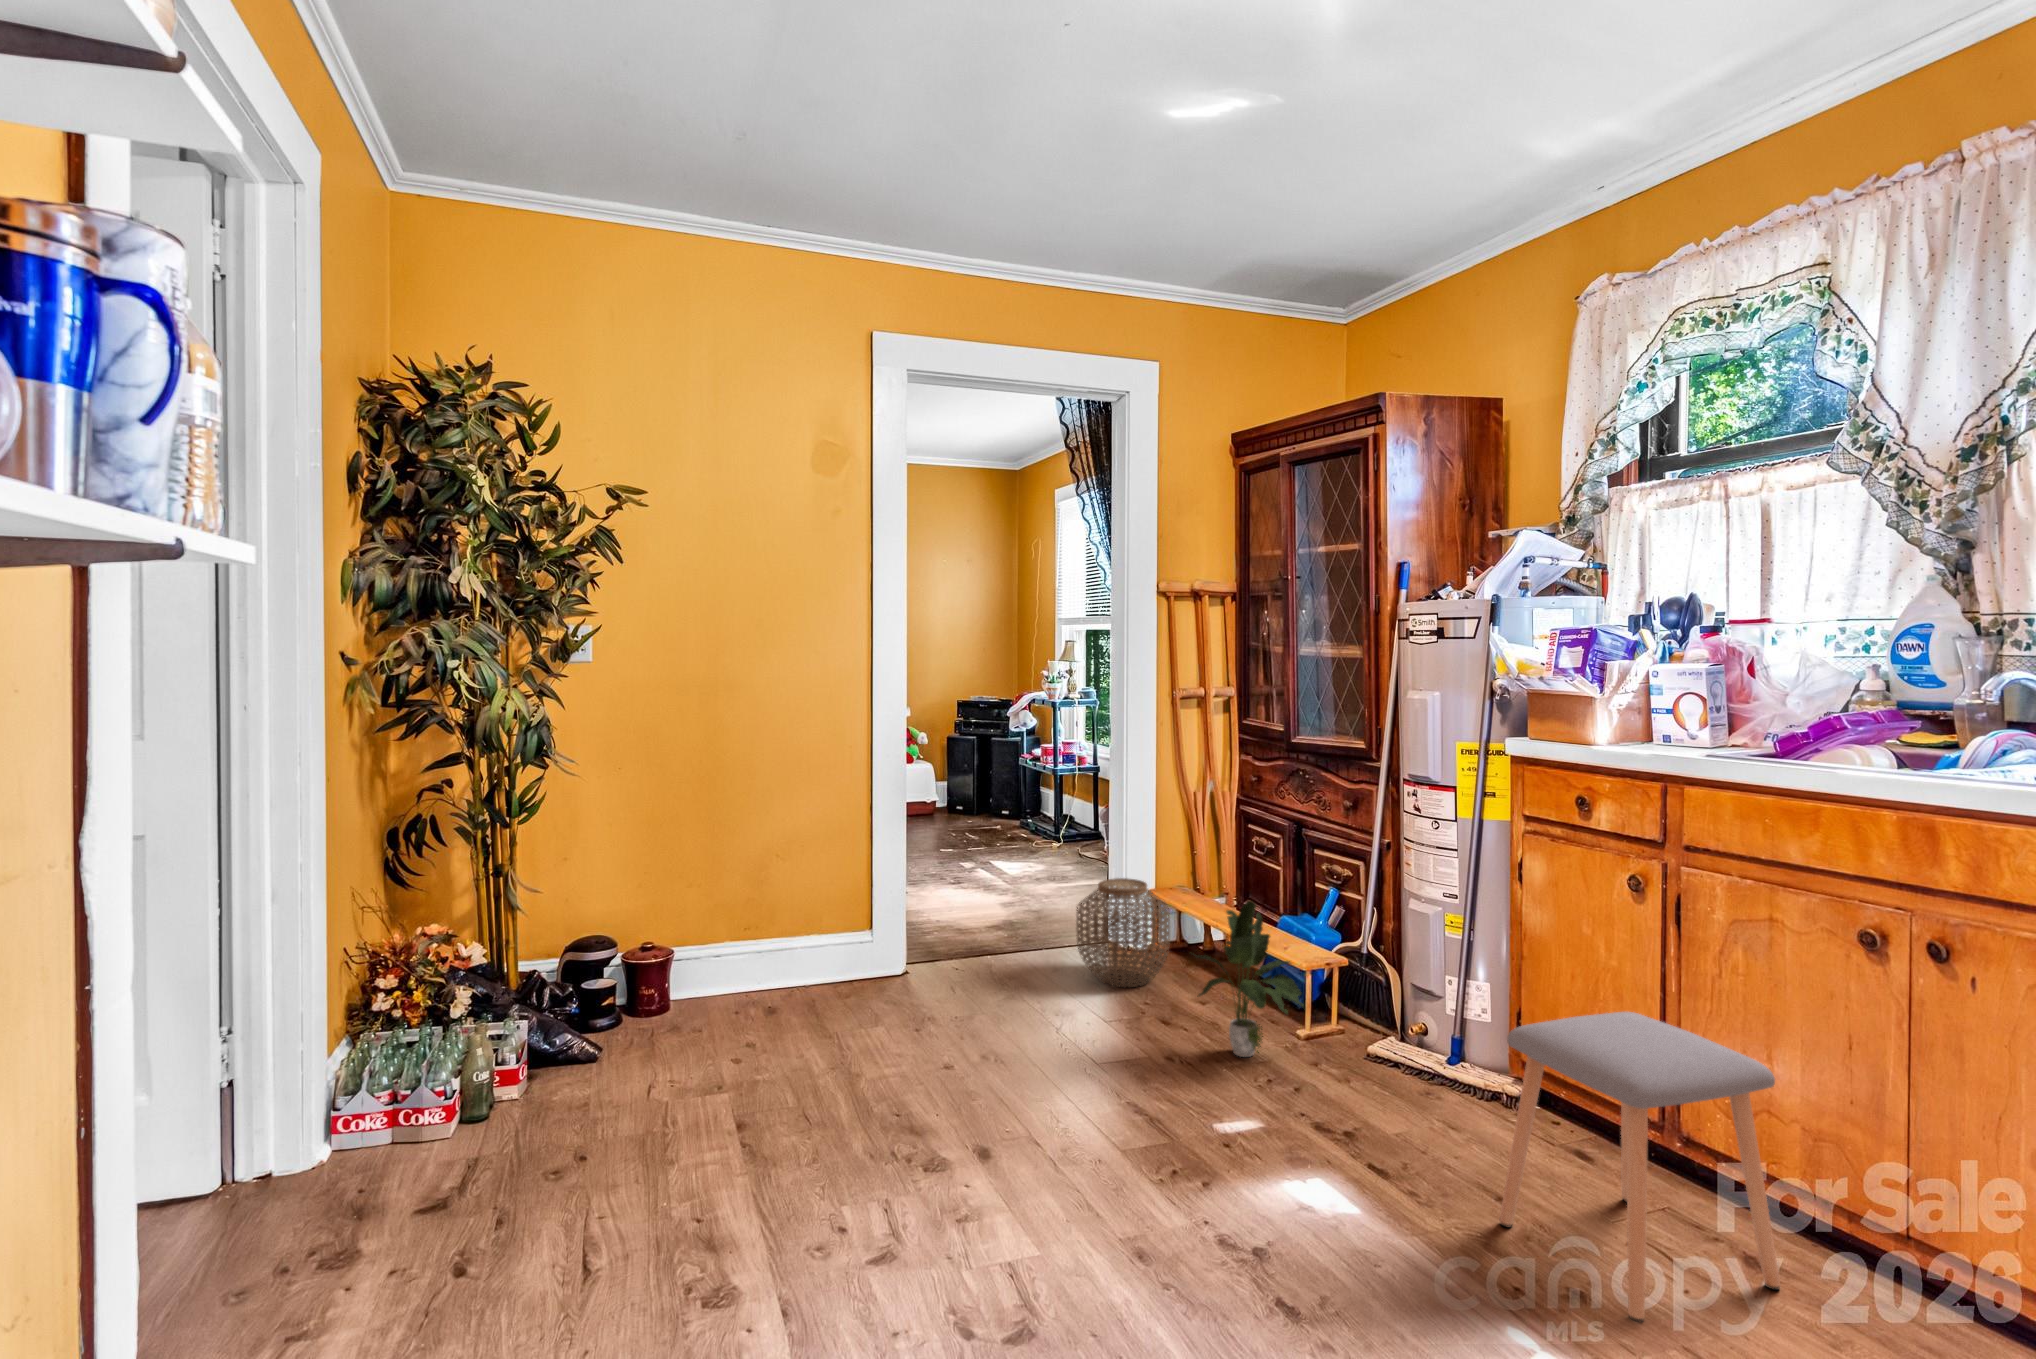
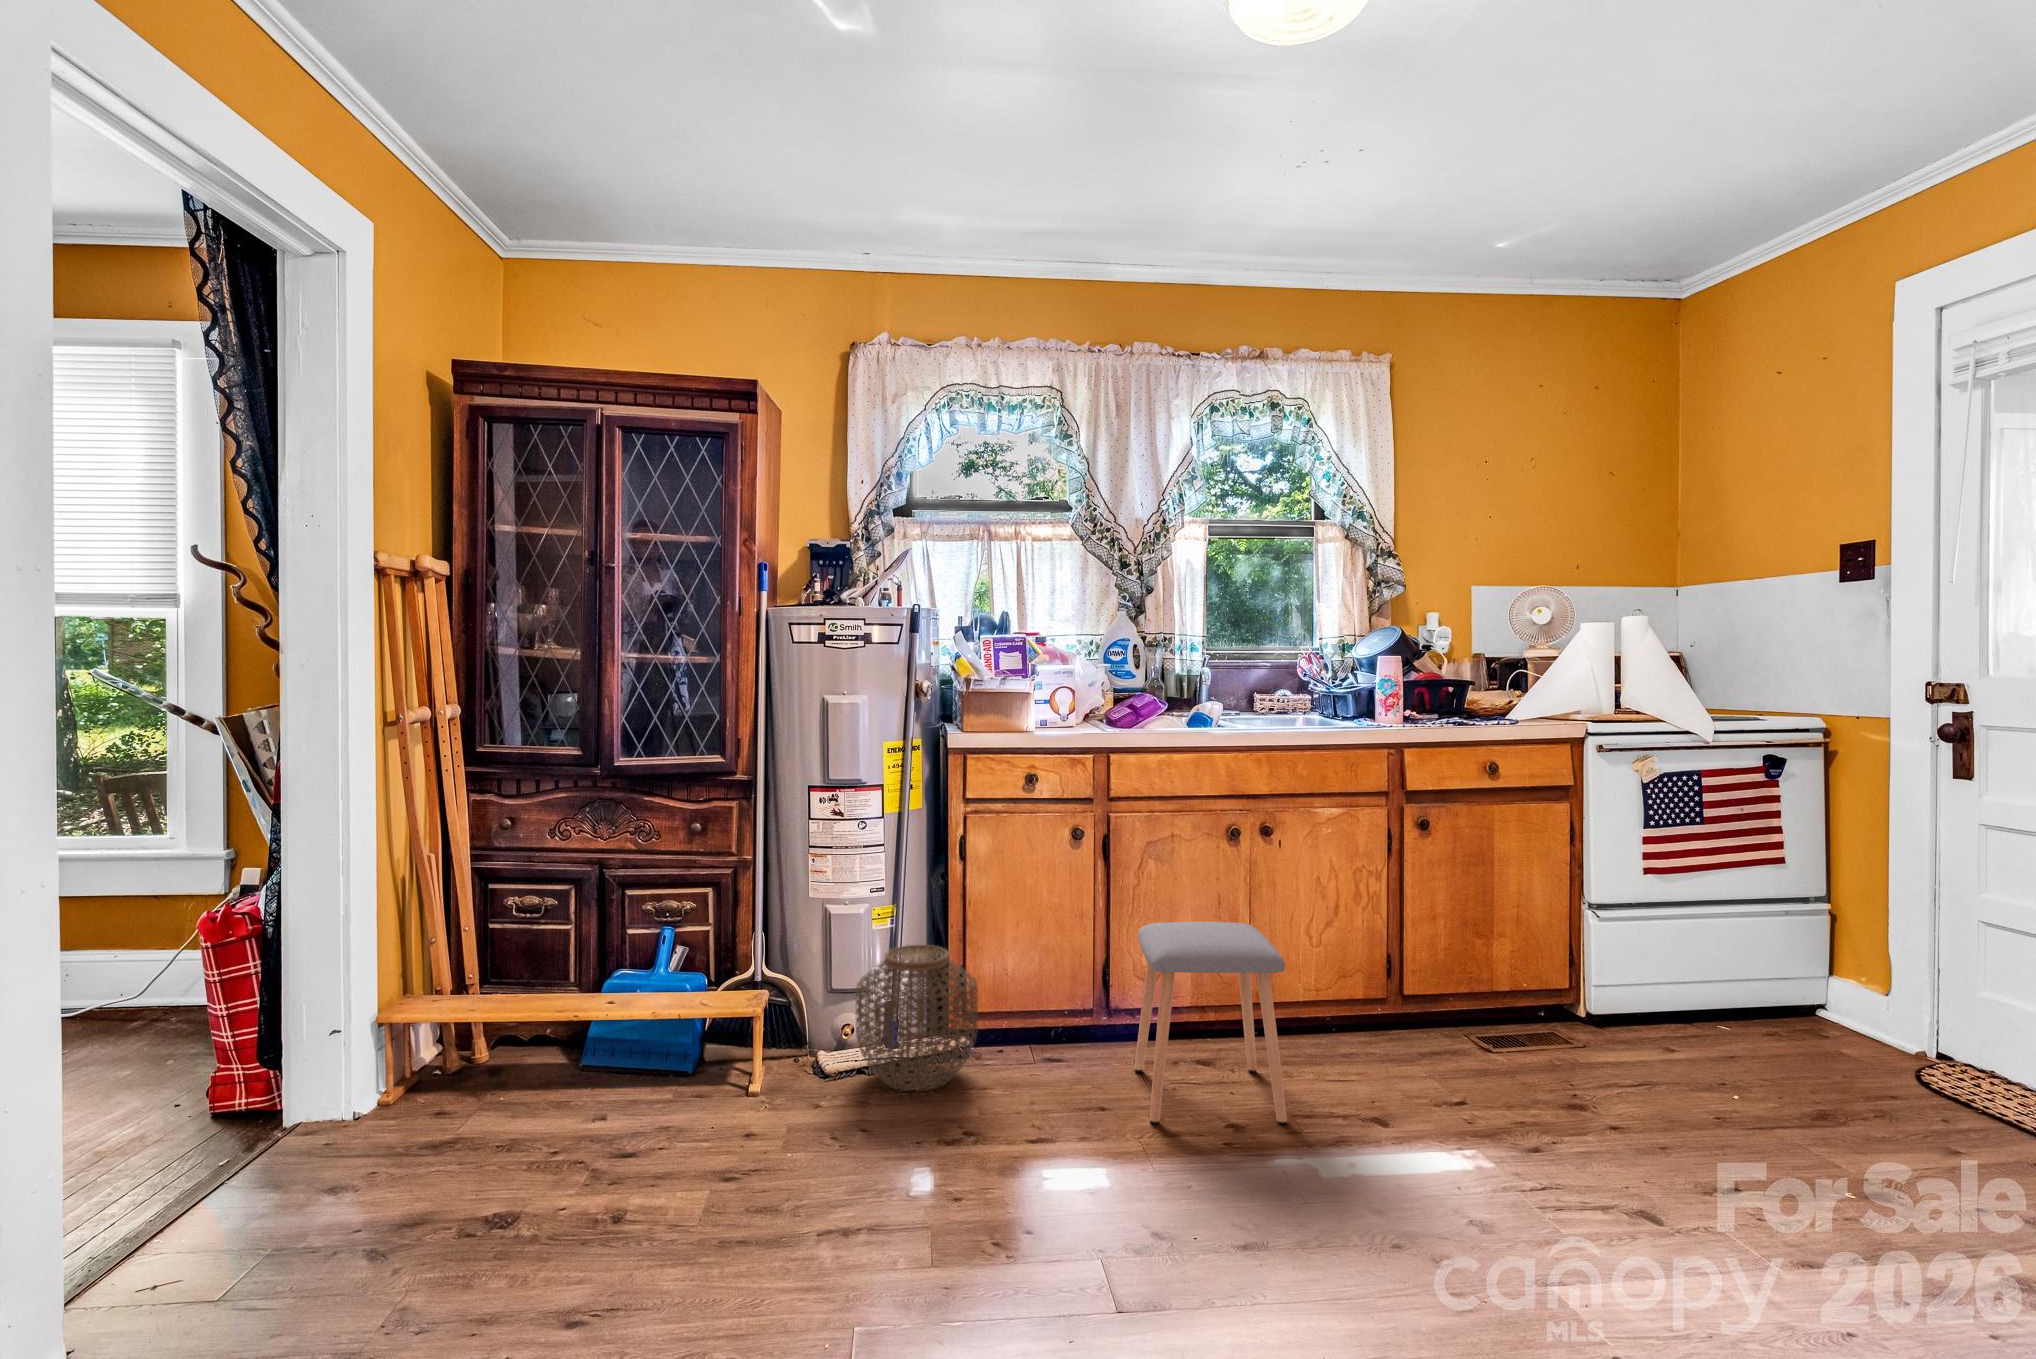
woven basket: present [1076,878,1170,987] -> present [856,945,978,1091]
potted plant: present [1196,901,1304,1057] -> none [706,947,828,1140]

